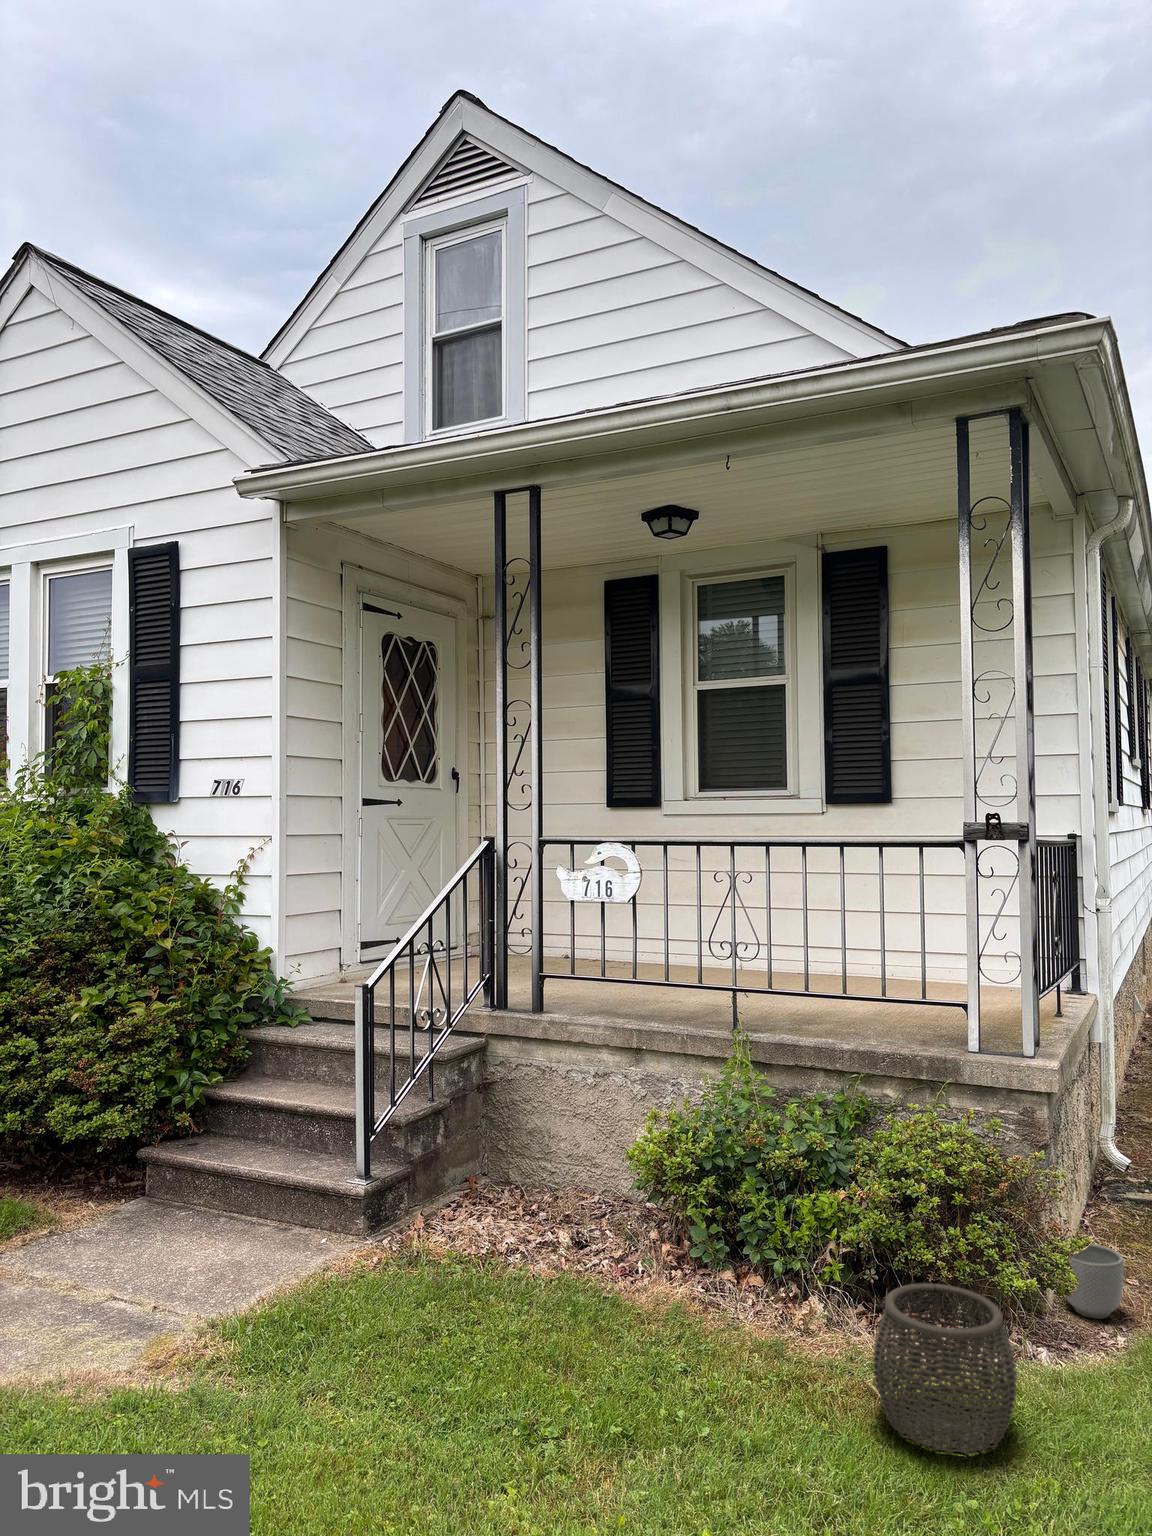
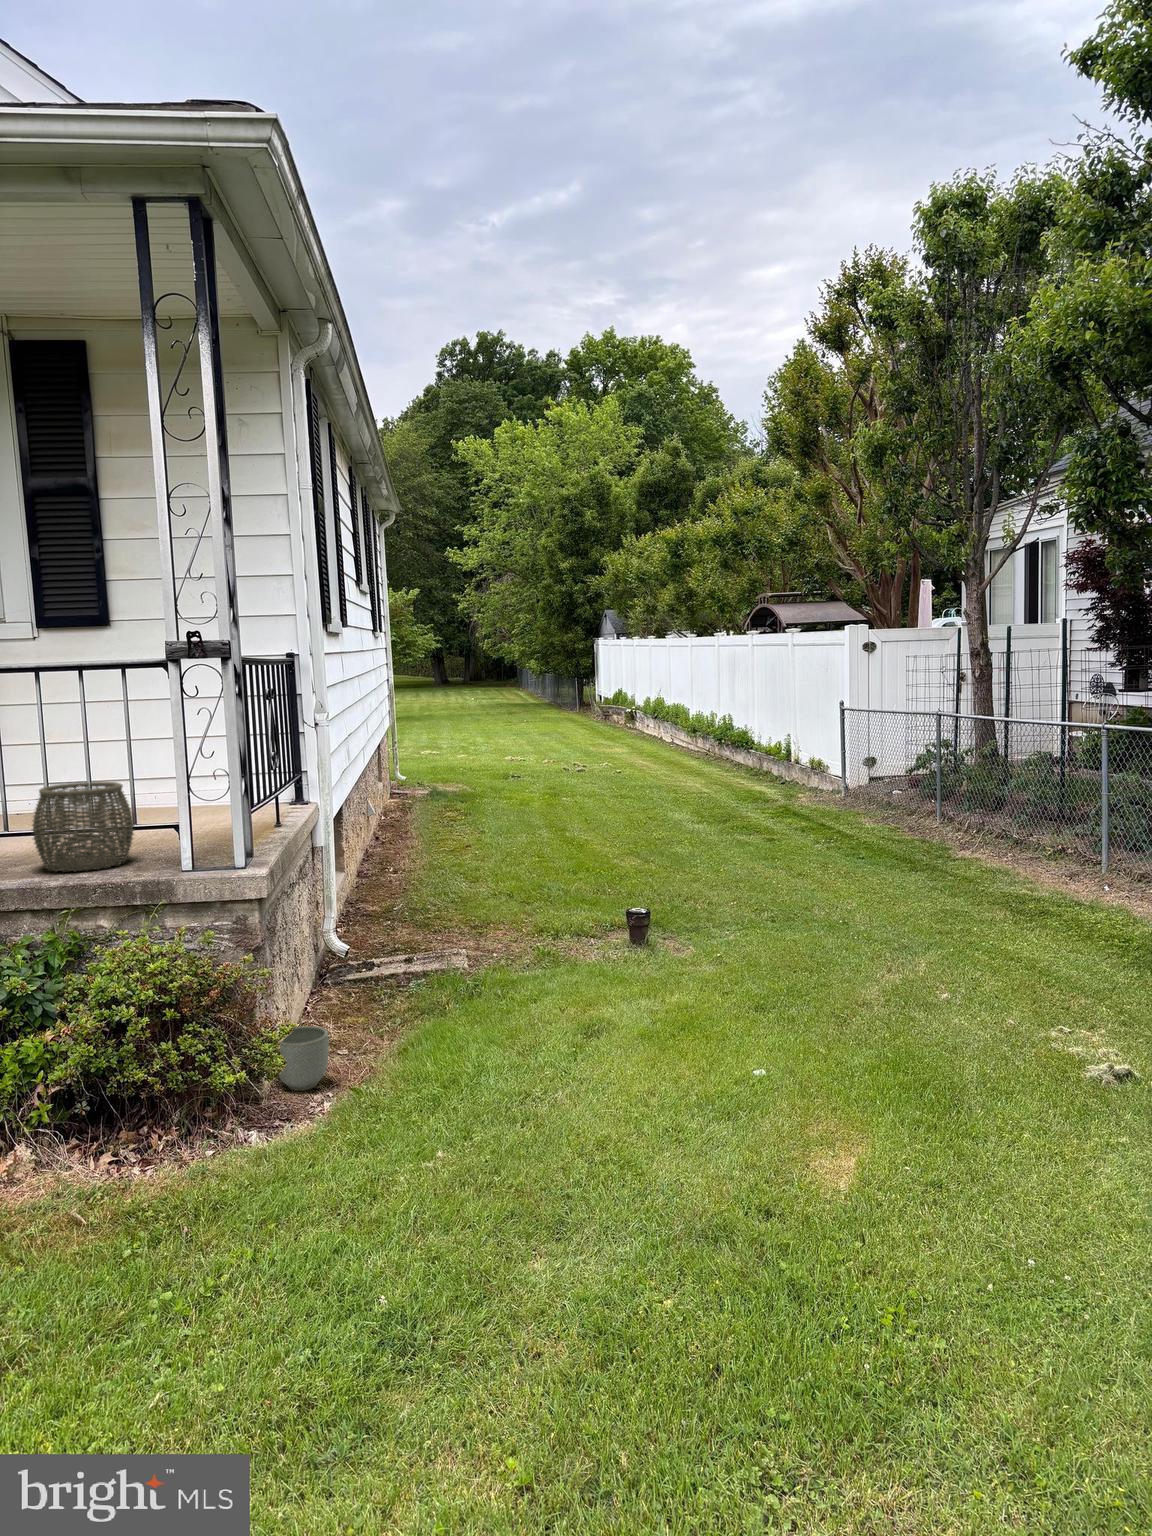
woven basket: present [873,1283,1017,1455] -> present [32,782,134,872]

